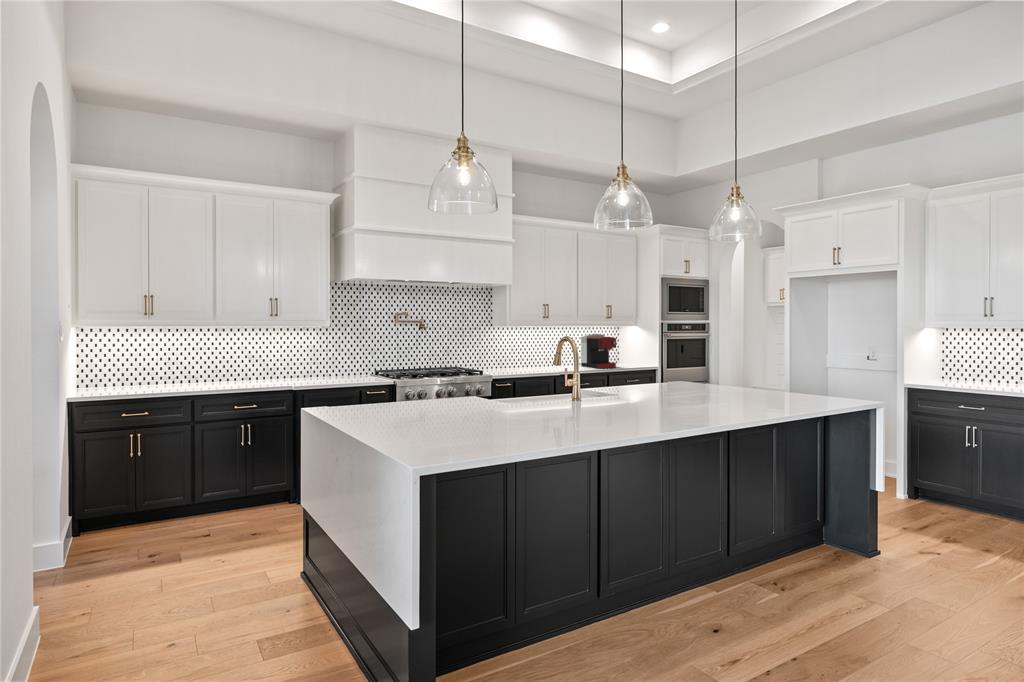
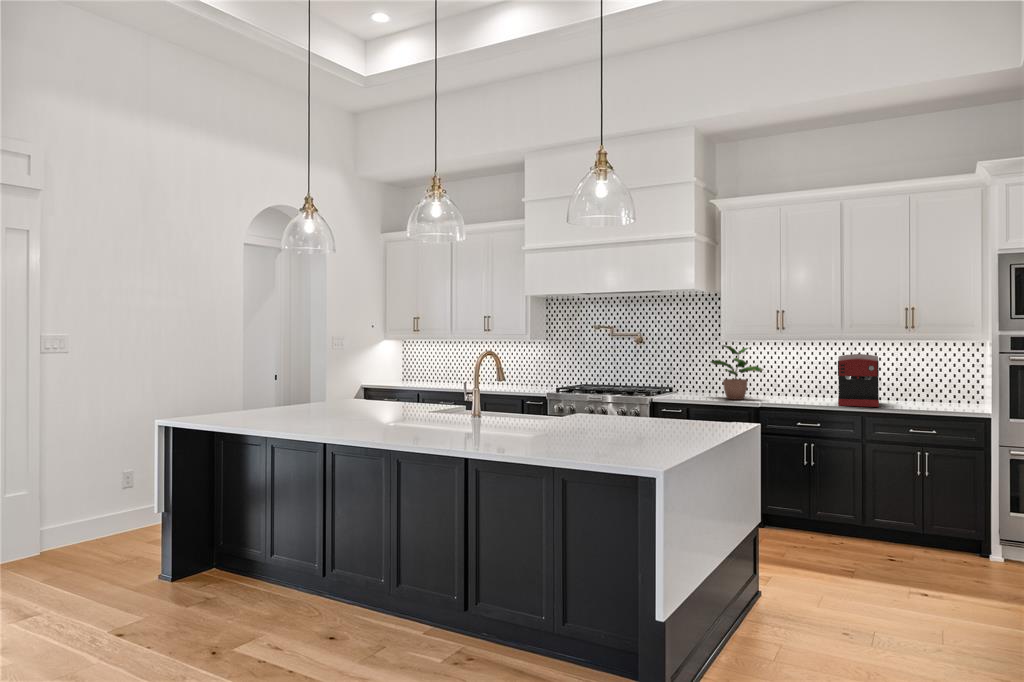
potted plant: none [515,329,552,370] -> present [711,345,763,399]

